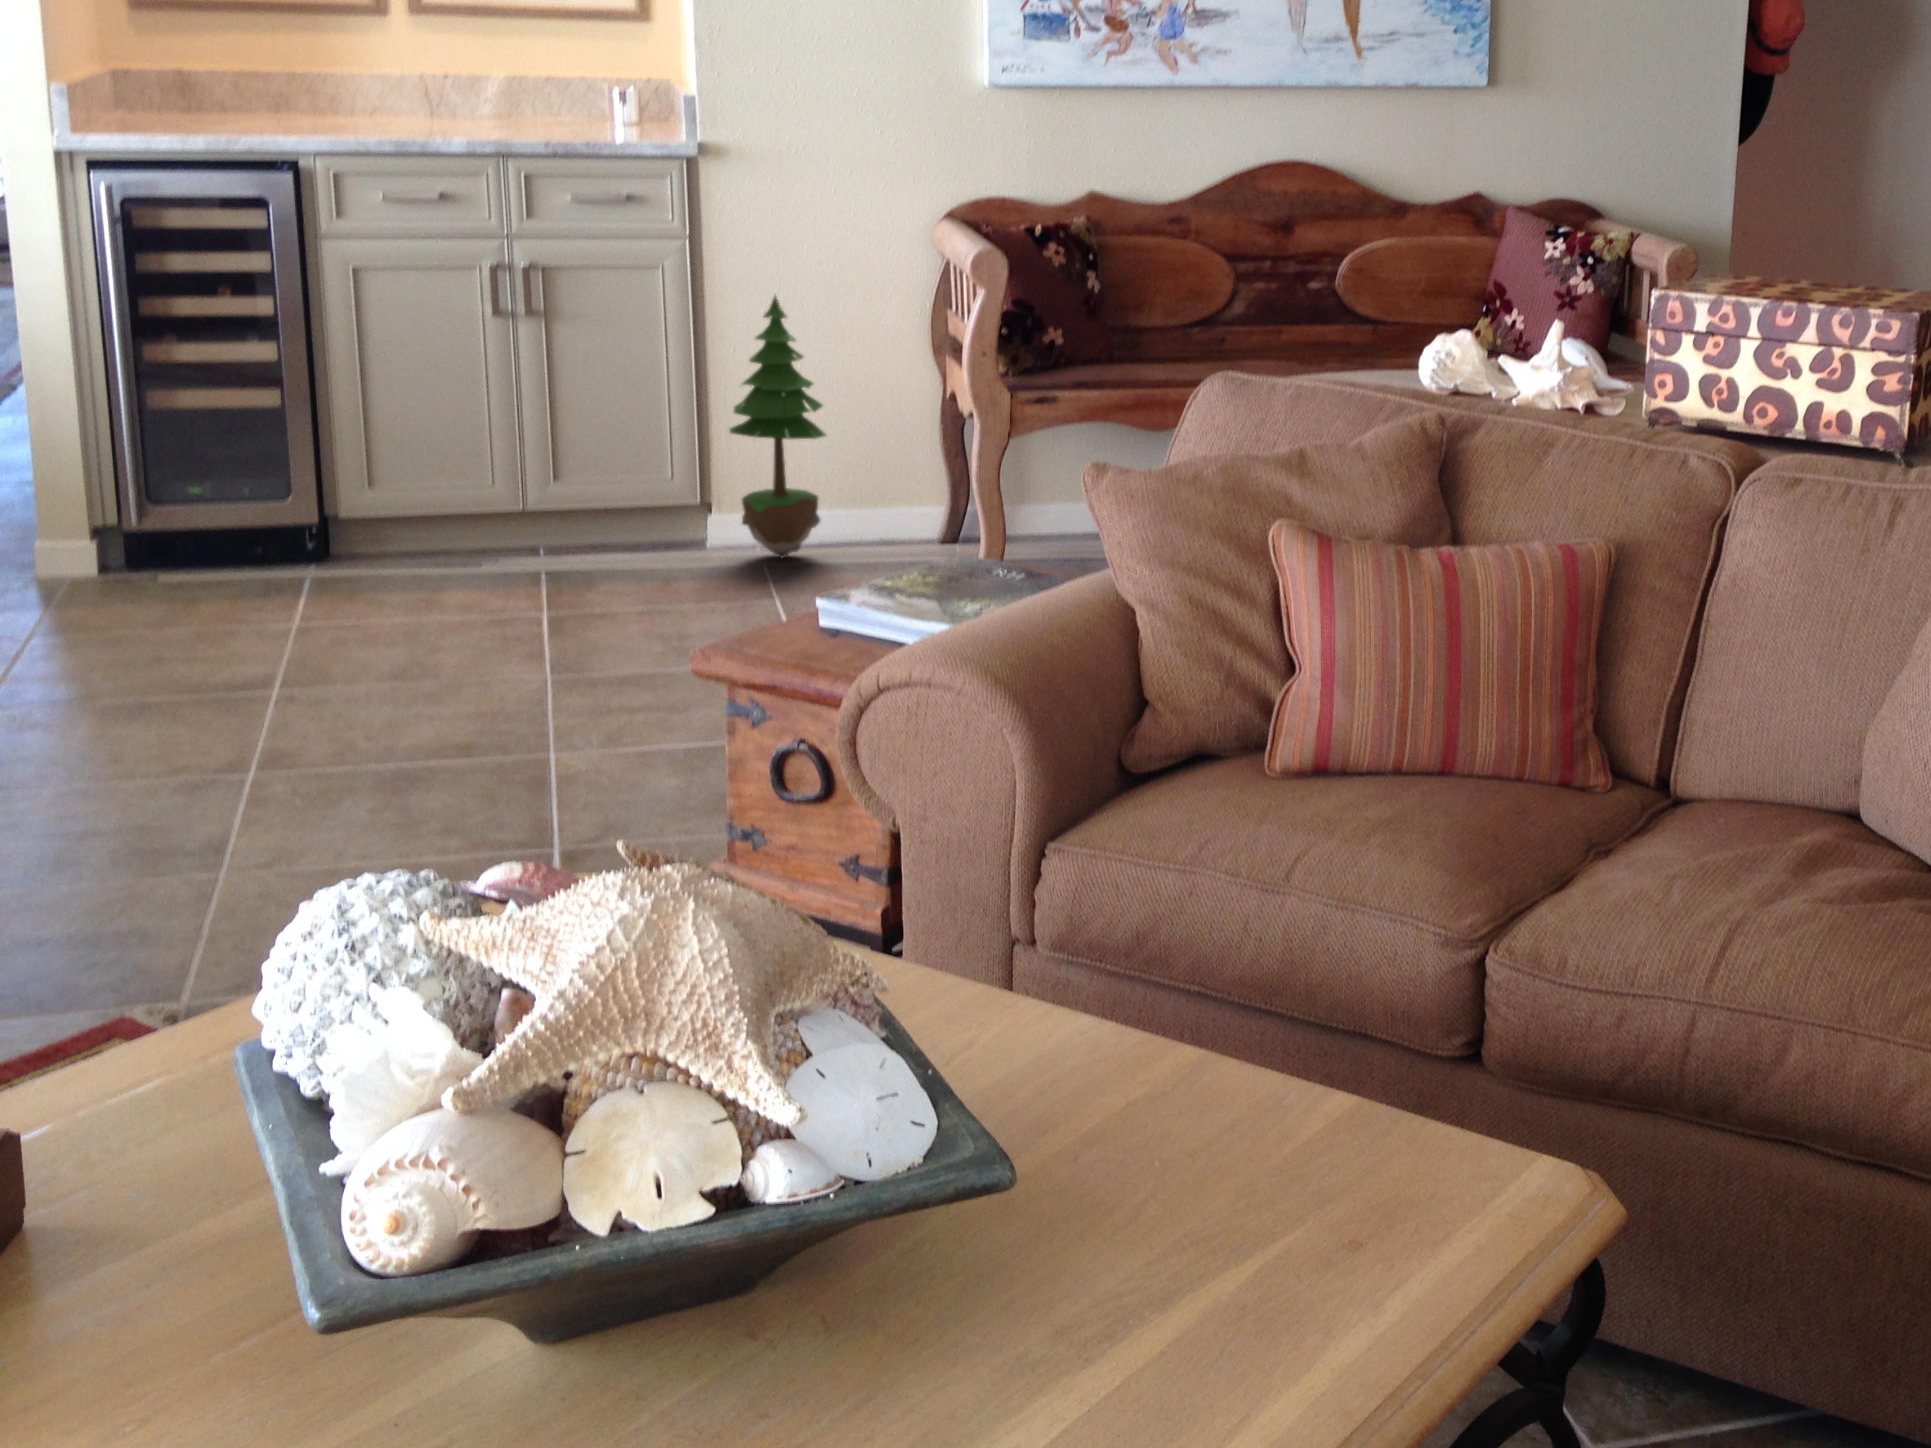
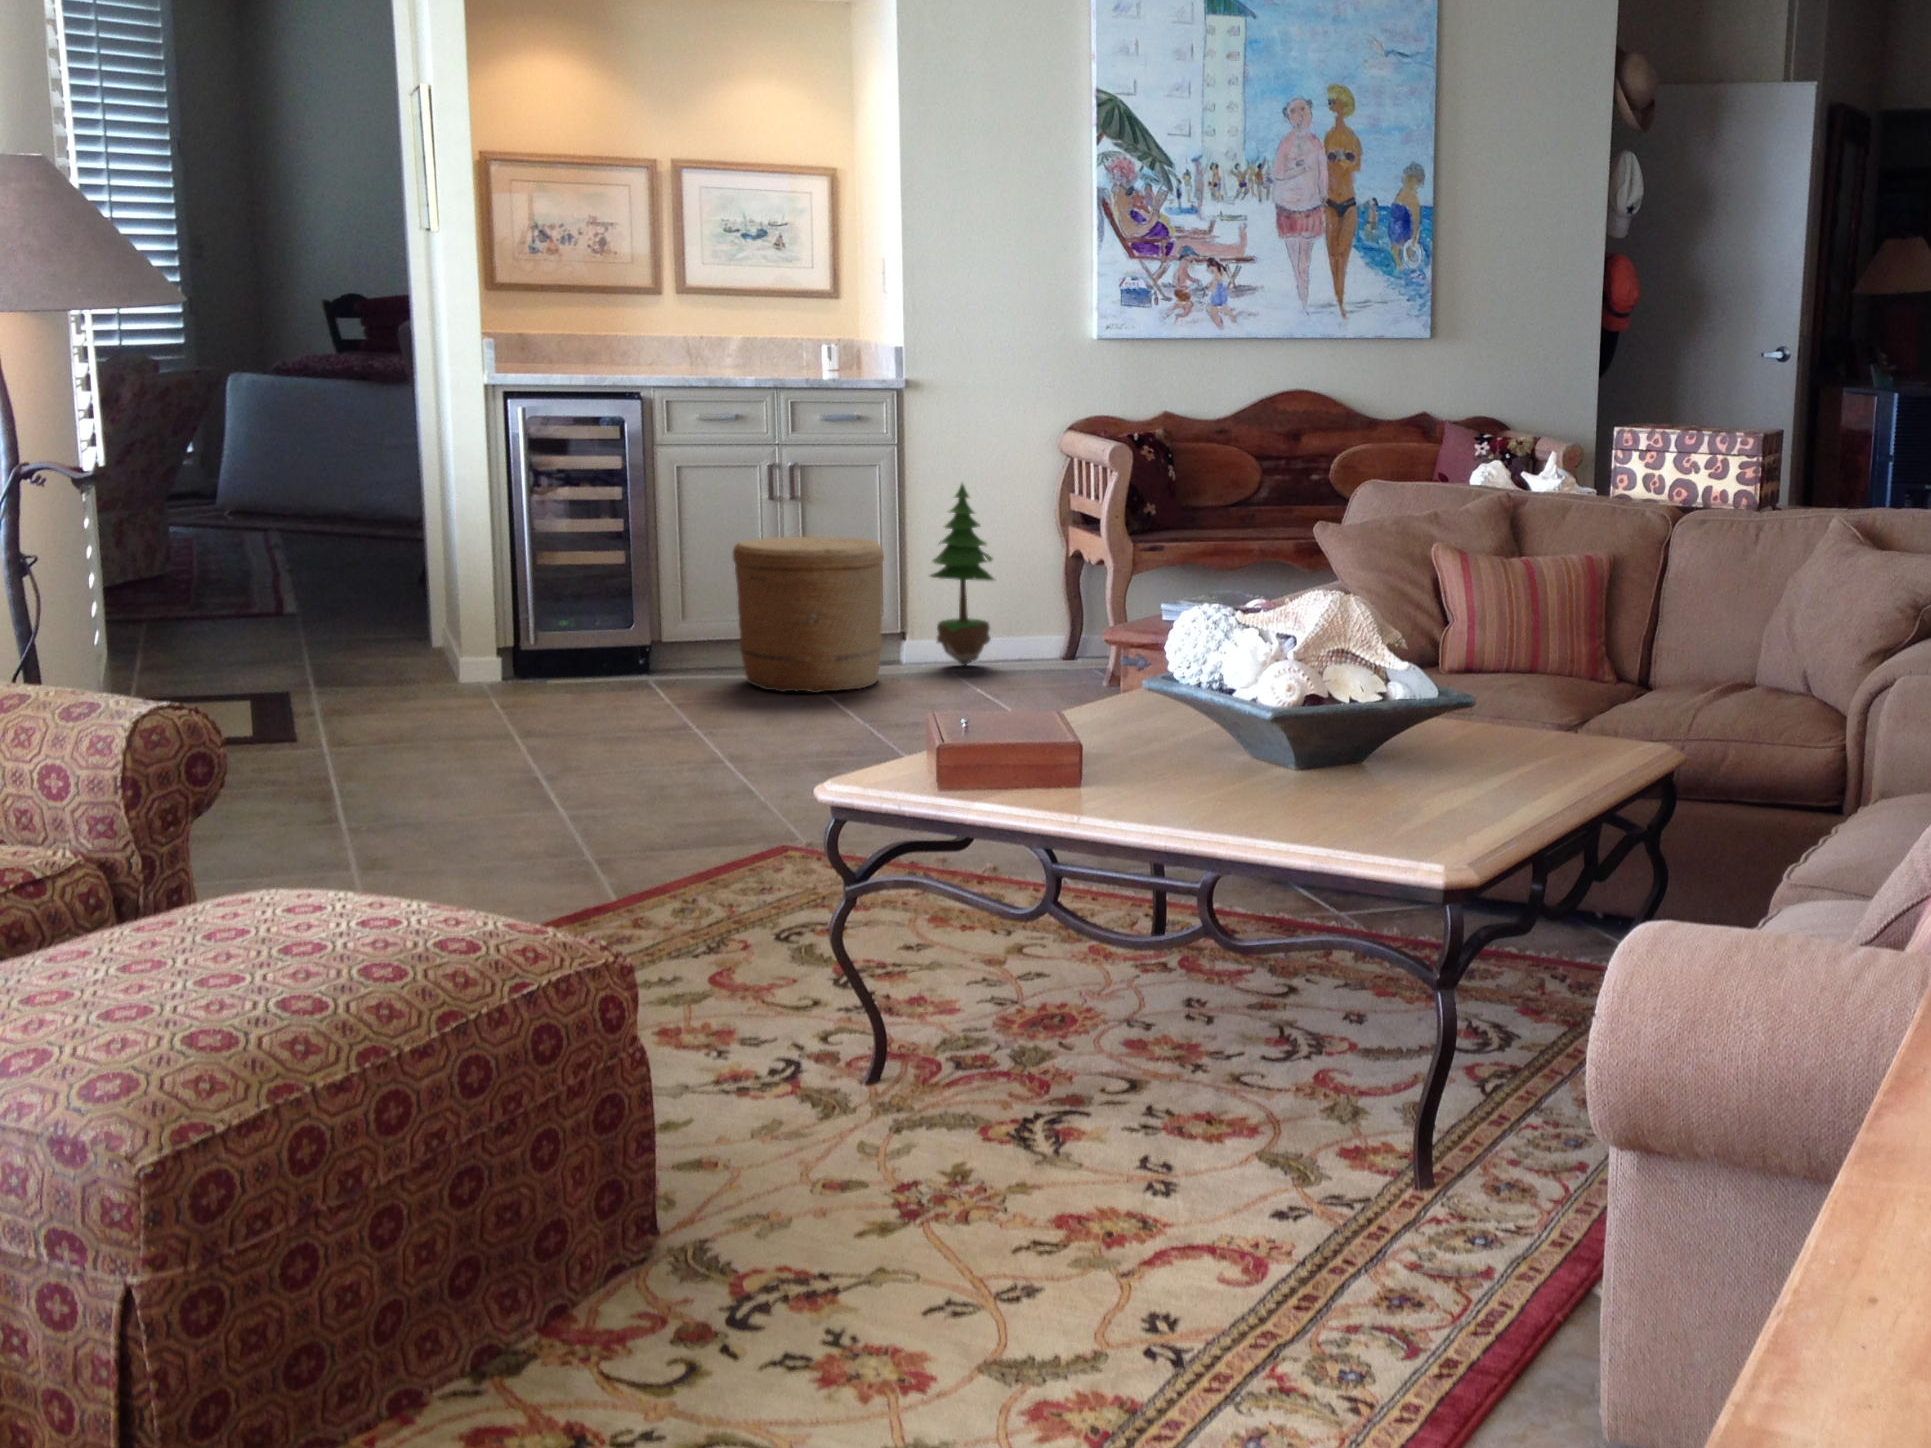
woven basket: none [414,372,646,611] -> present [733,537,884,693]

